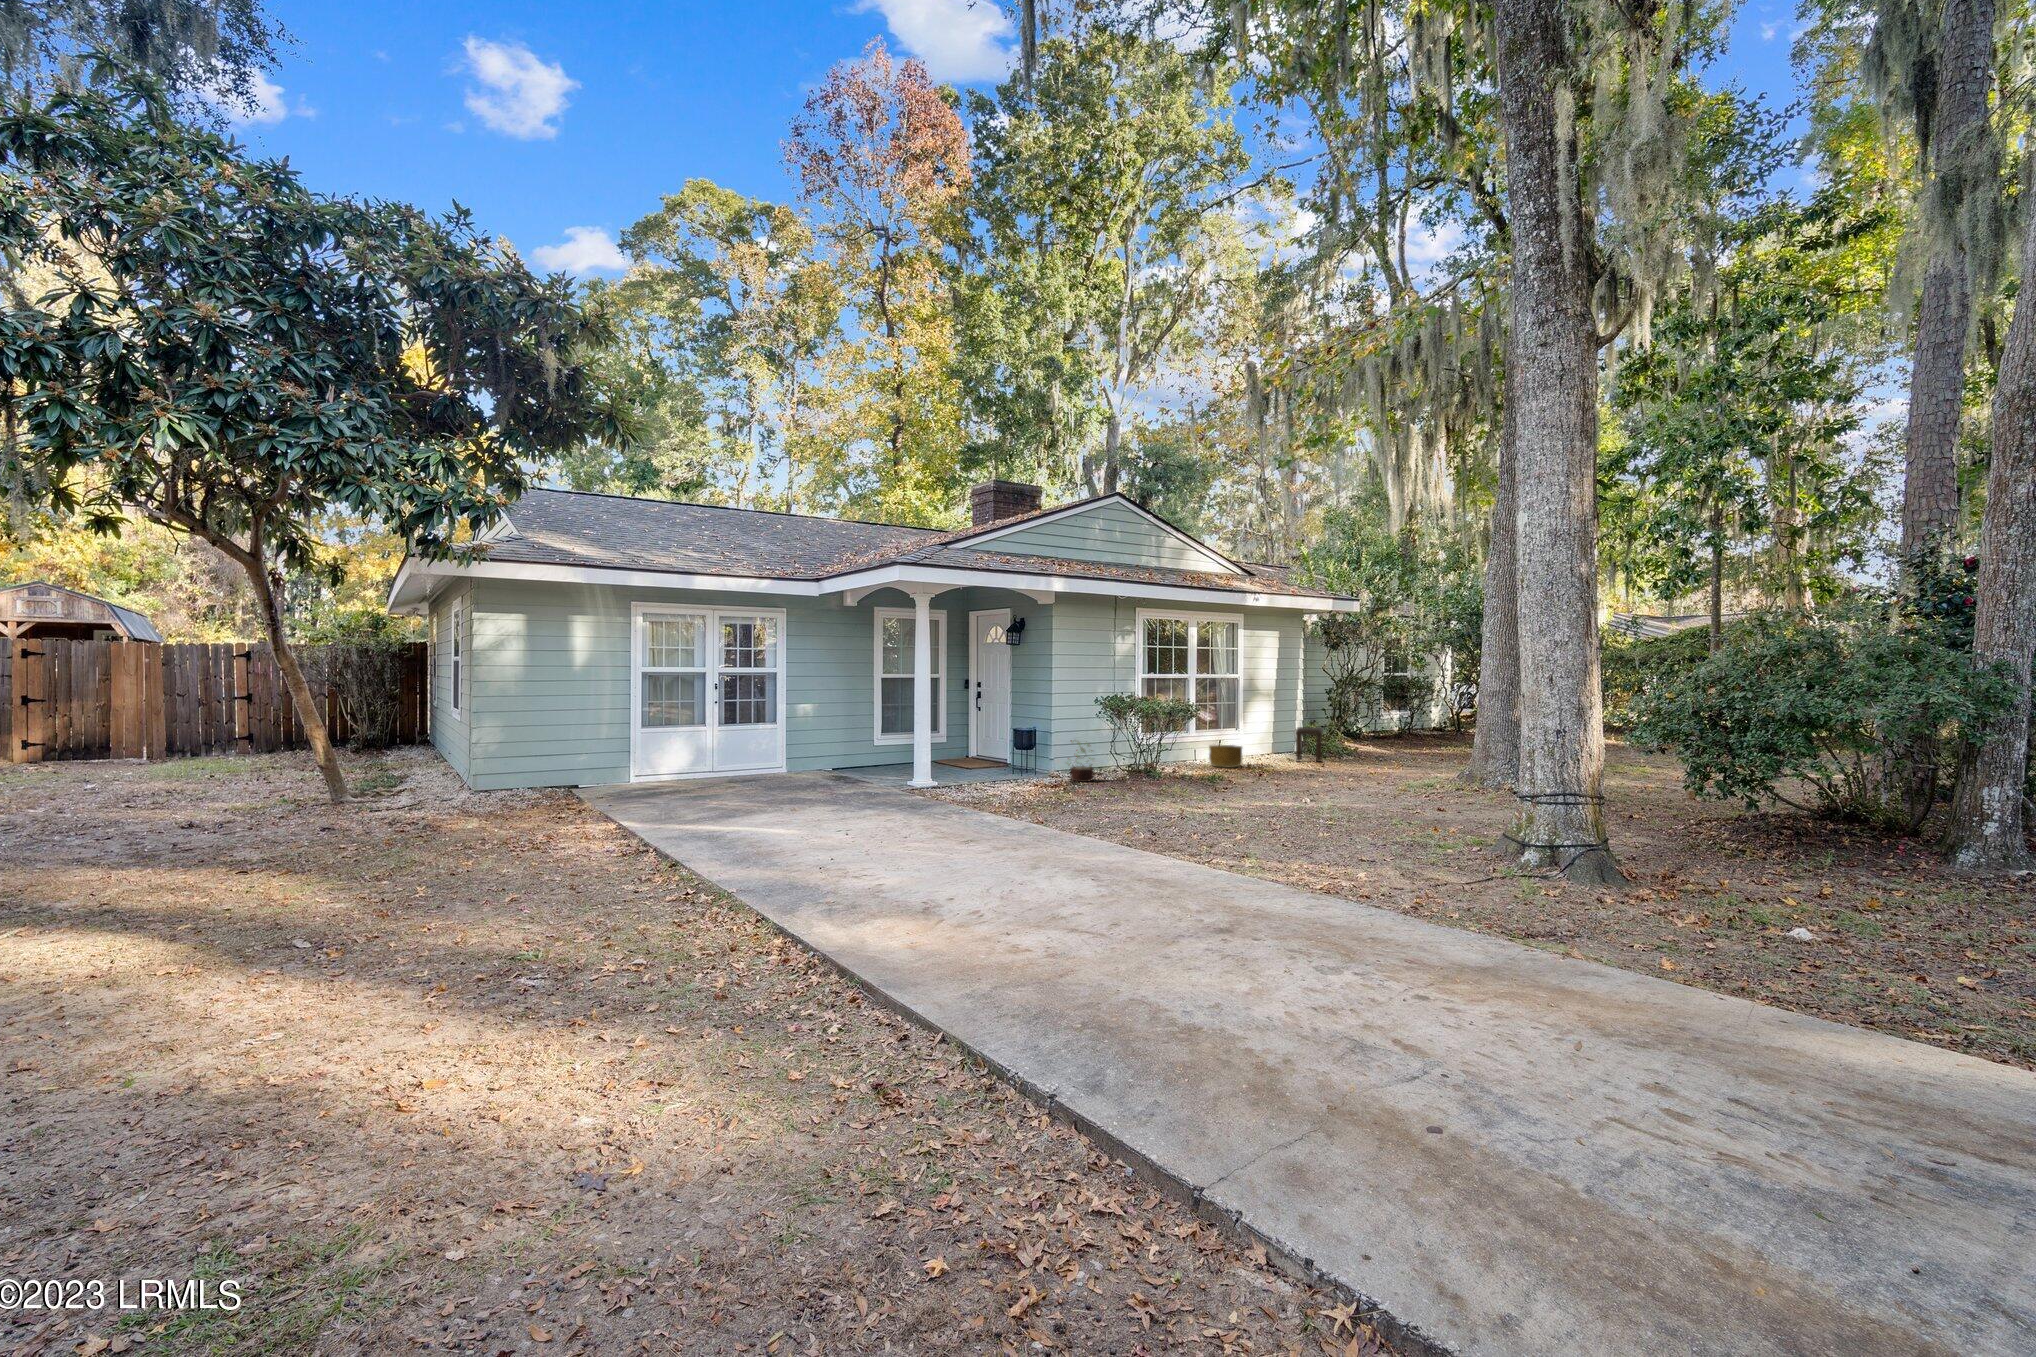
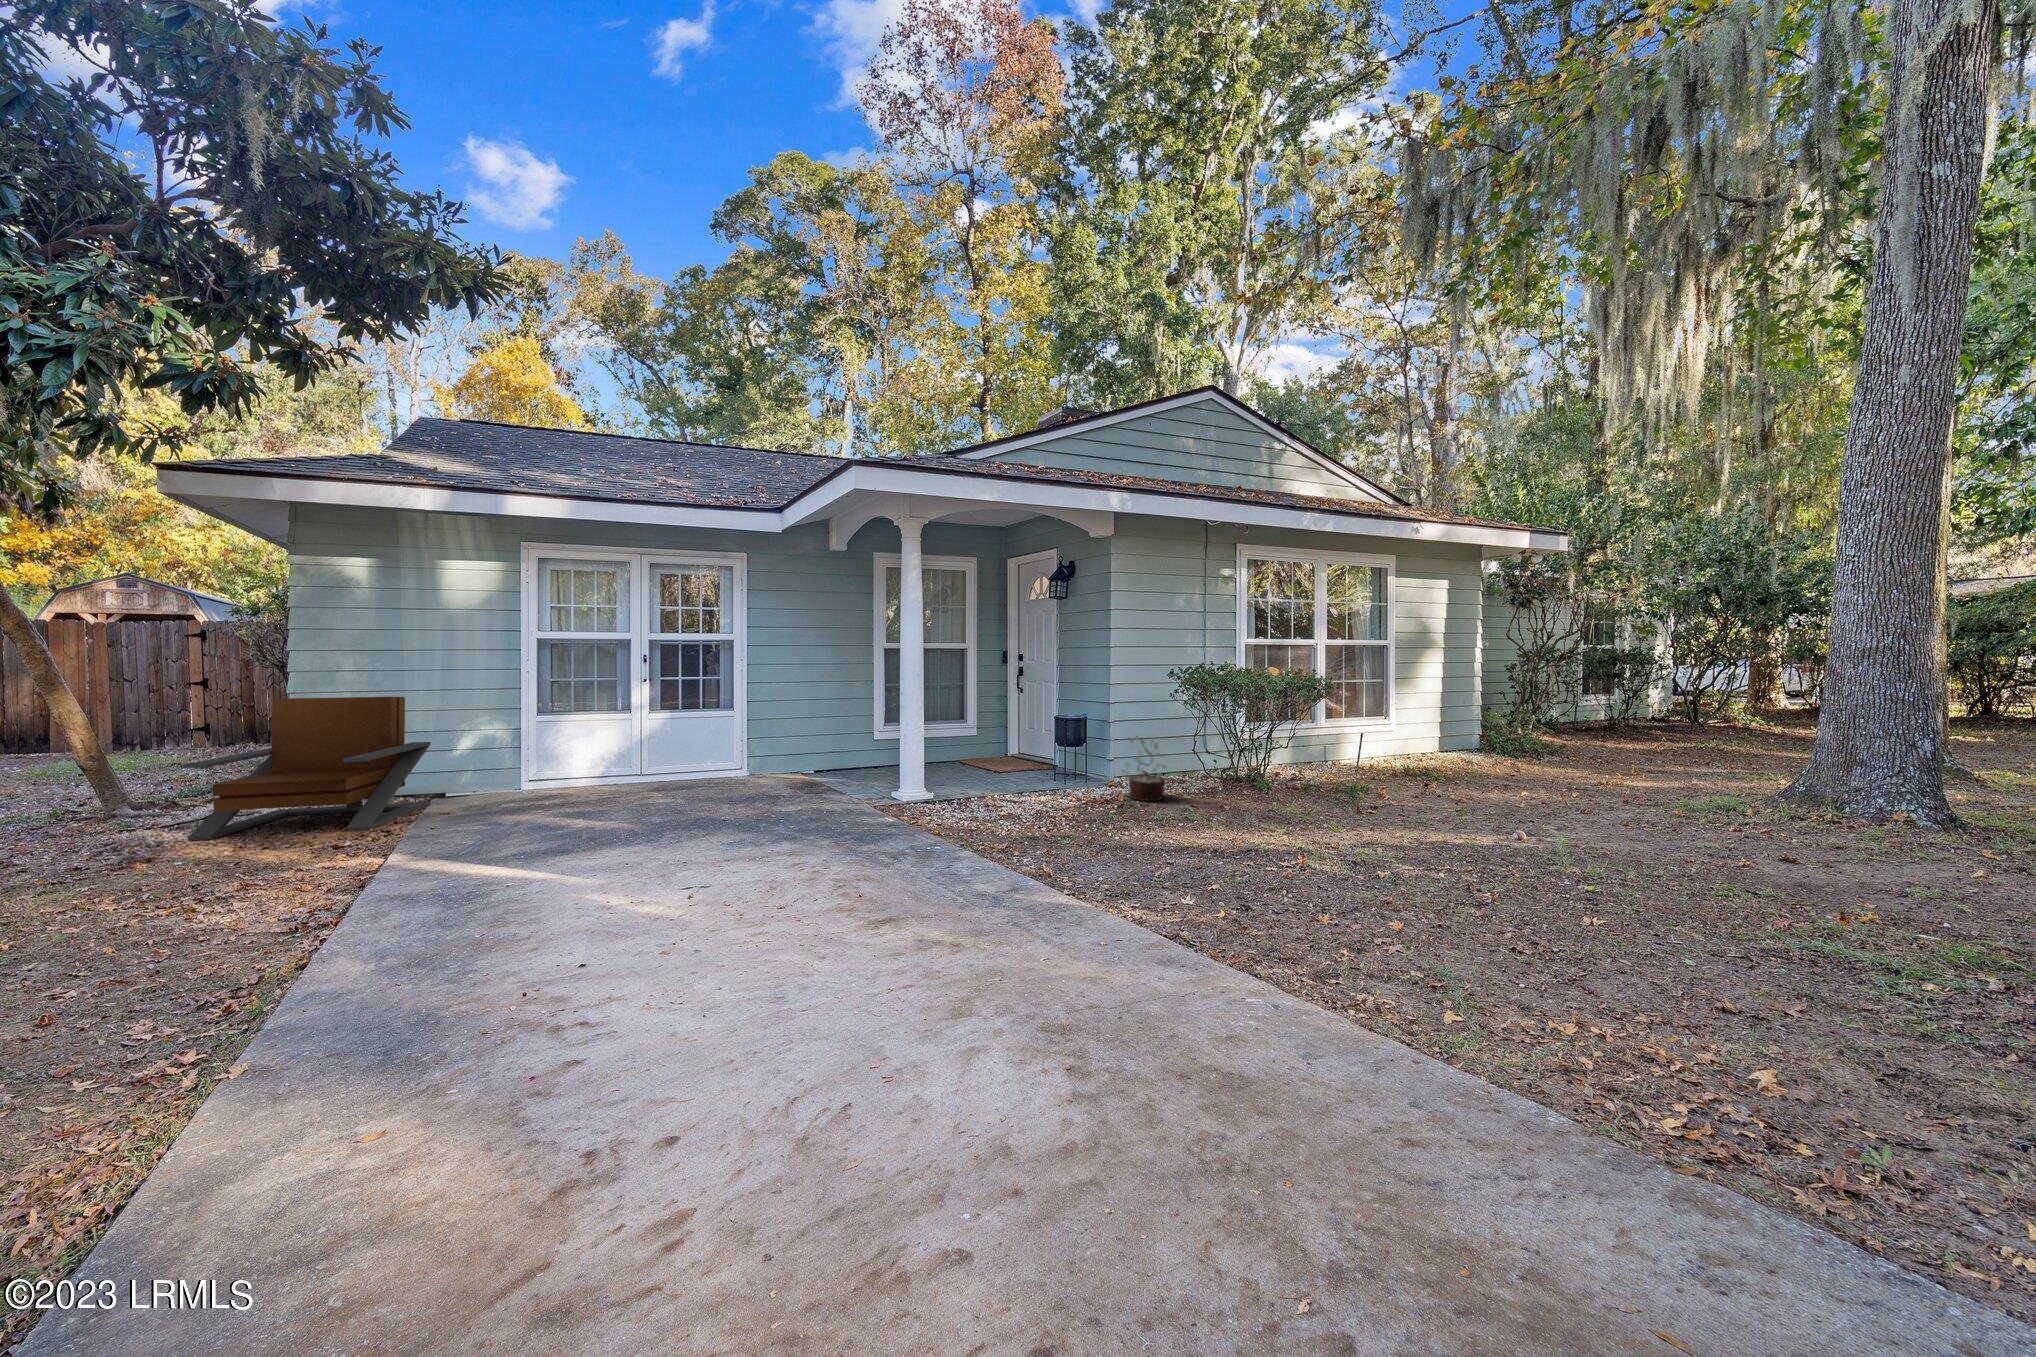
lounge chair: none [467,713,579,809] -> present [184,697,431,841]
bench: present [1295,727,1323,762] -> none [1472,712,1519,765]
basket: present [1209,745,1242,768] -> none [1346,740,1399,774]

